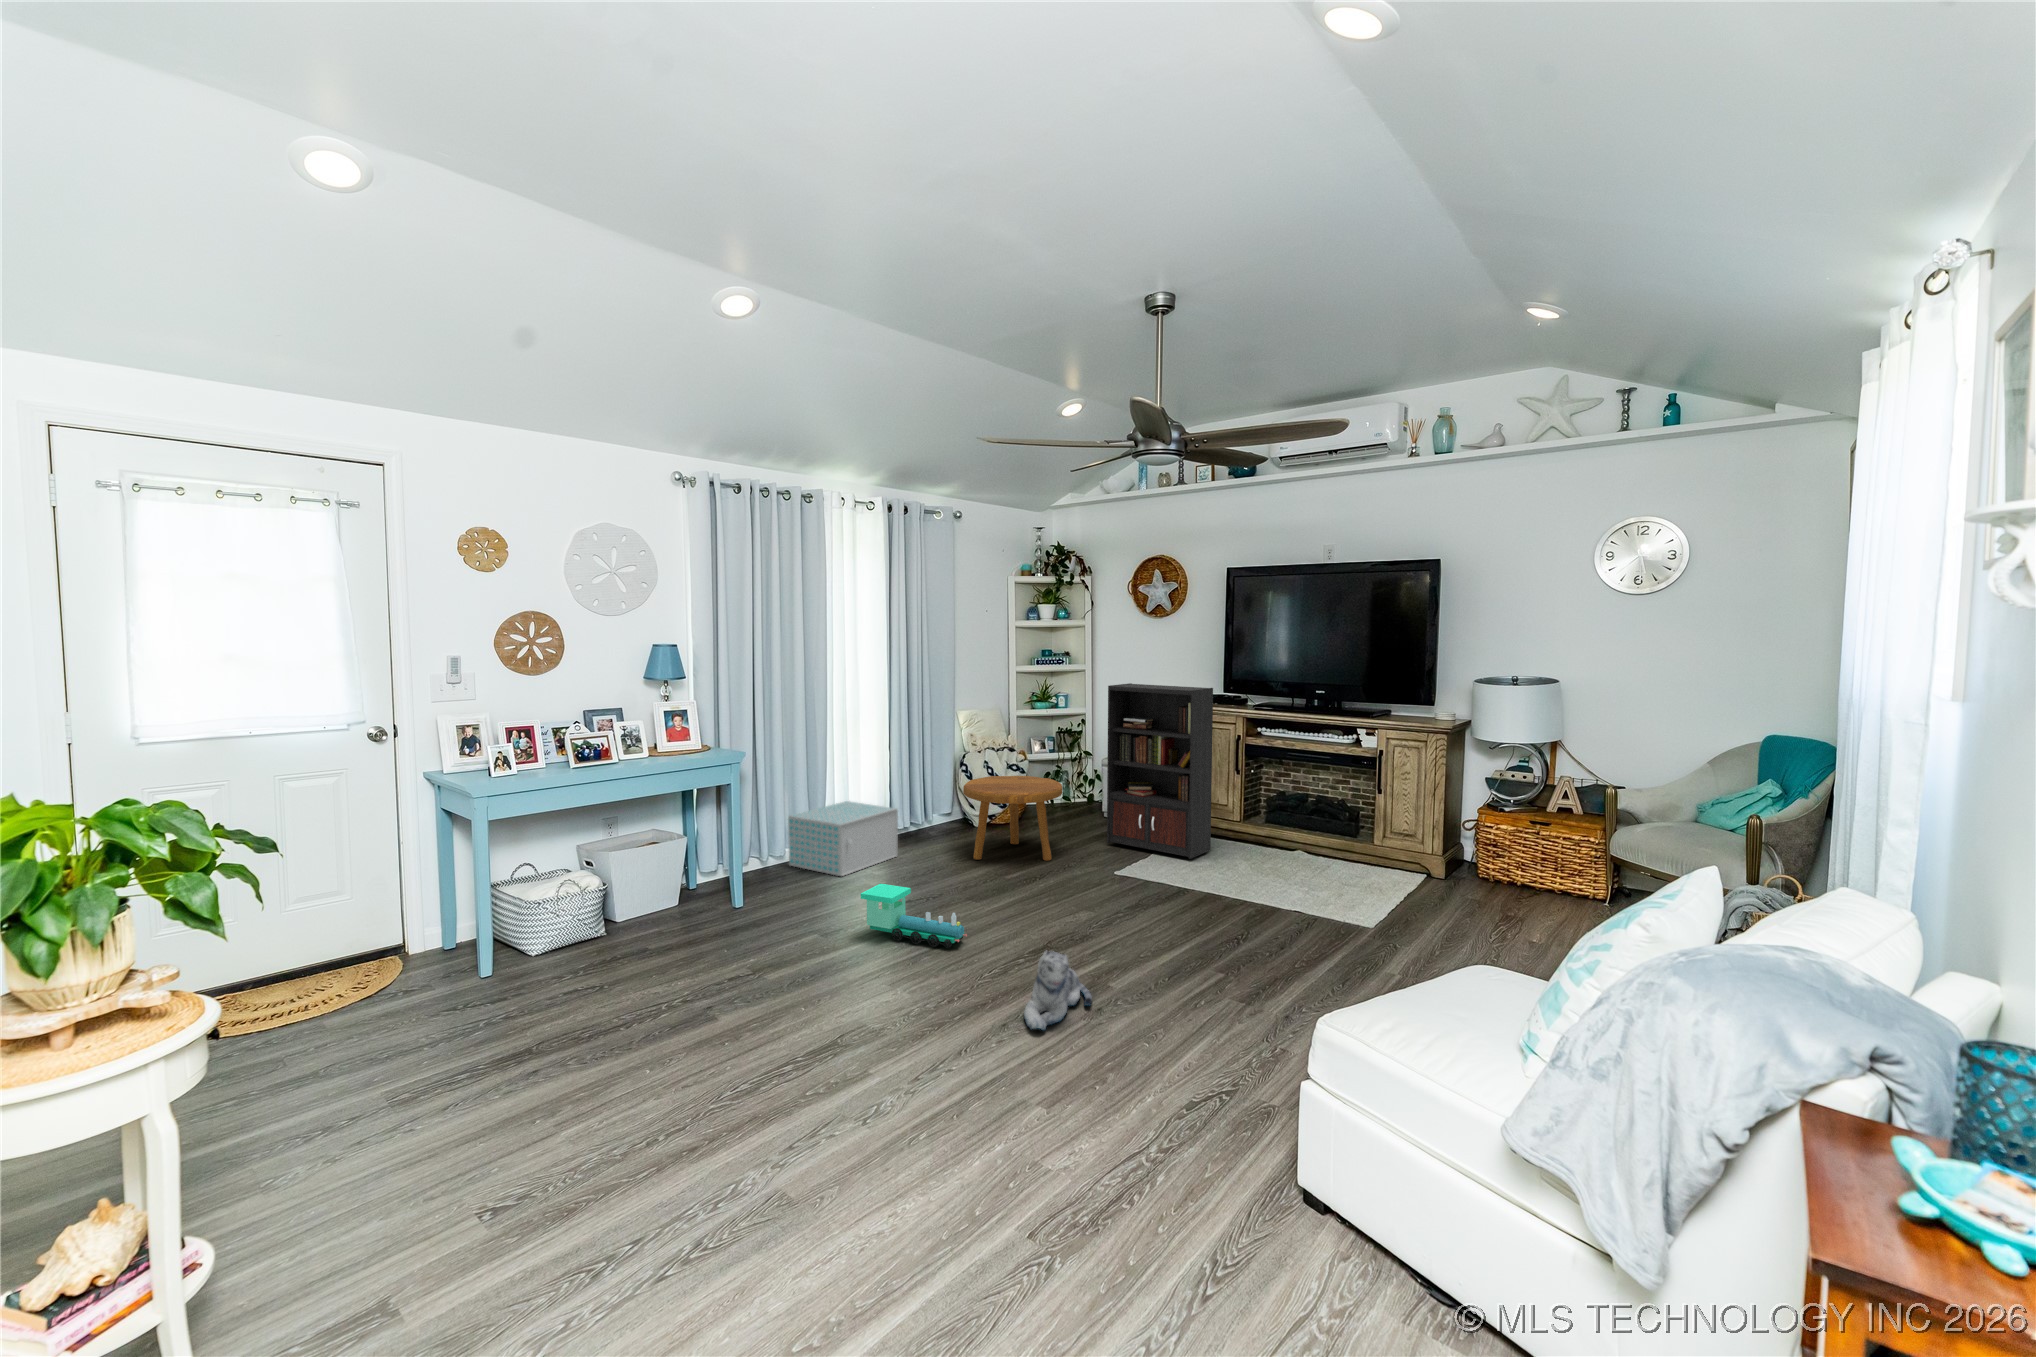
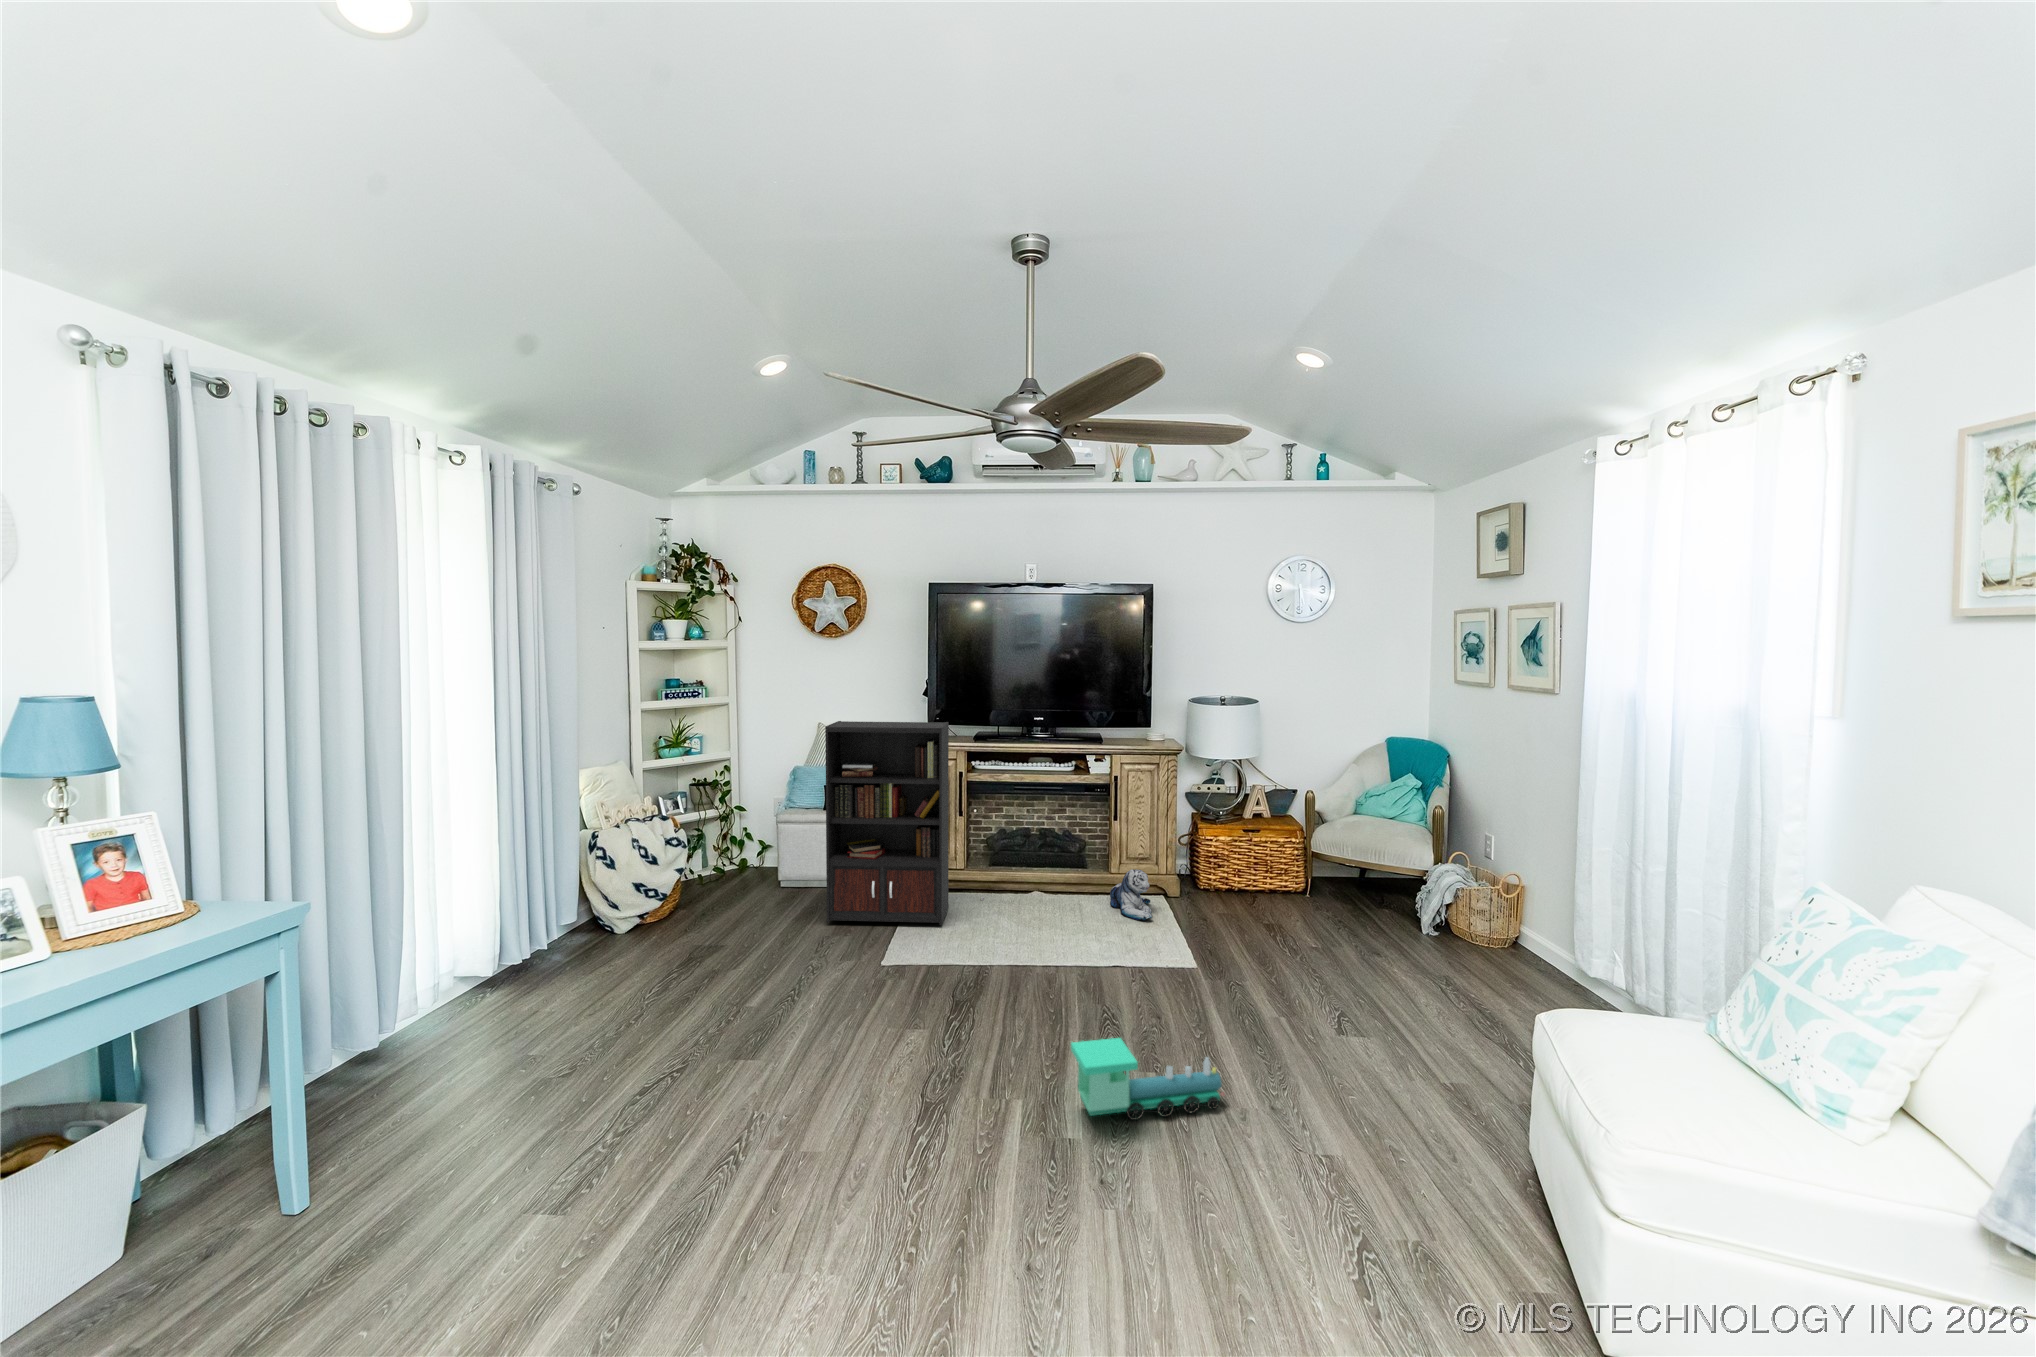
footstool: present [963,776,1062,861] -> none [646,853,788,986]
storage box: present [788,801,898,876] -> none [347,936,545,1075]
toy train: present [861,884,967,948] -> present [1071,1038,1224,1120]
plush toy: present [1024,951,1092,1030] -> present [1110,869,1152,920]

